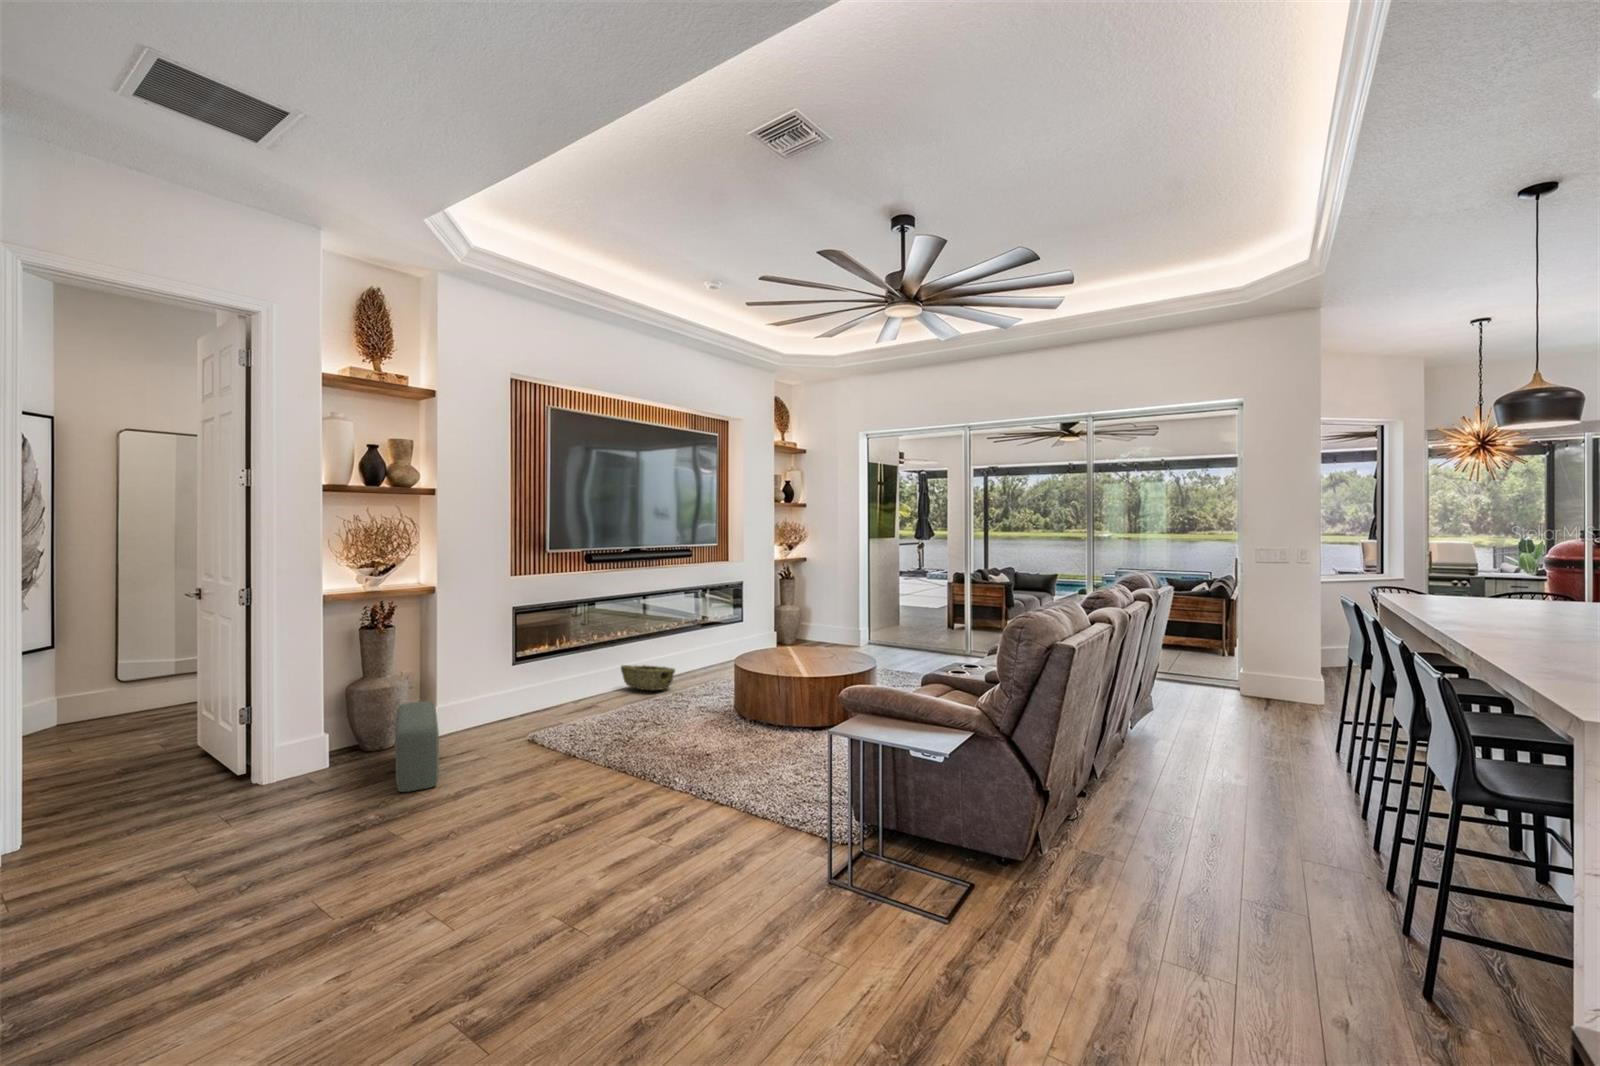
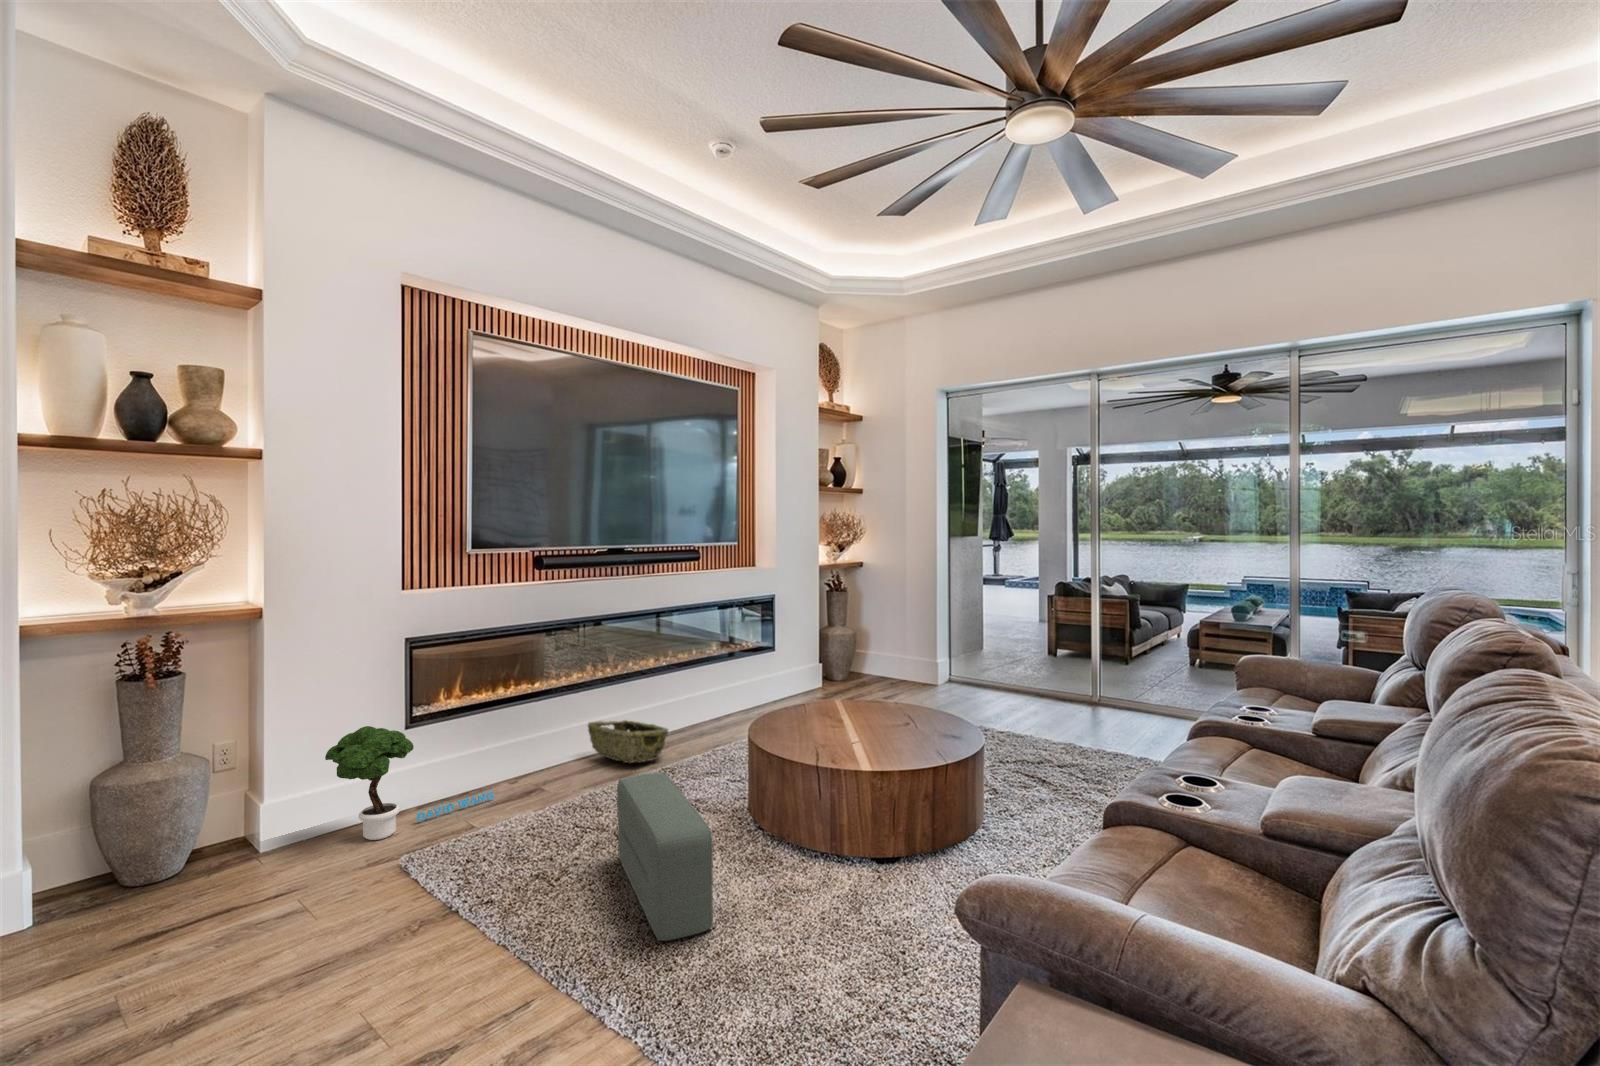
potted tree: none [475,659,569,728] -> present [325,726,494,840]
pouf: present [395,701,439,792] -> present [617,772,713,941]

